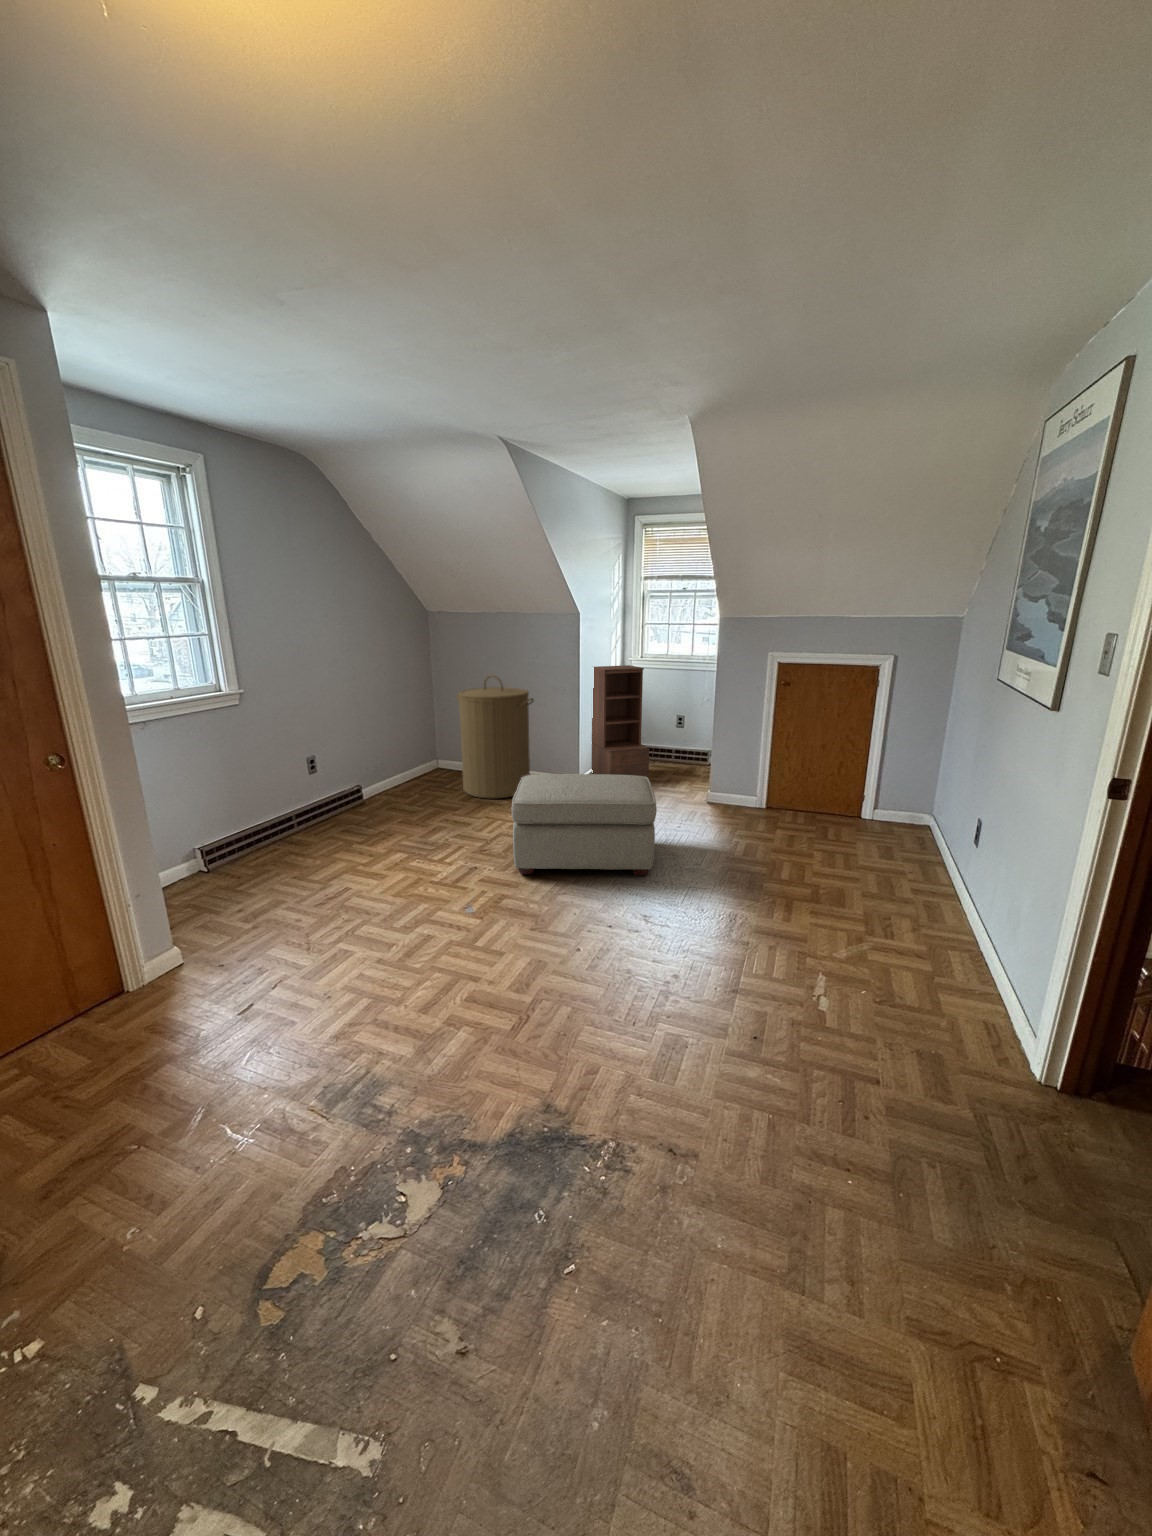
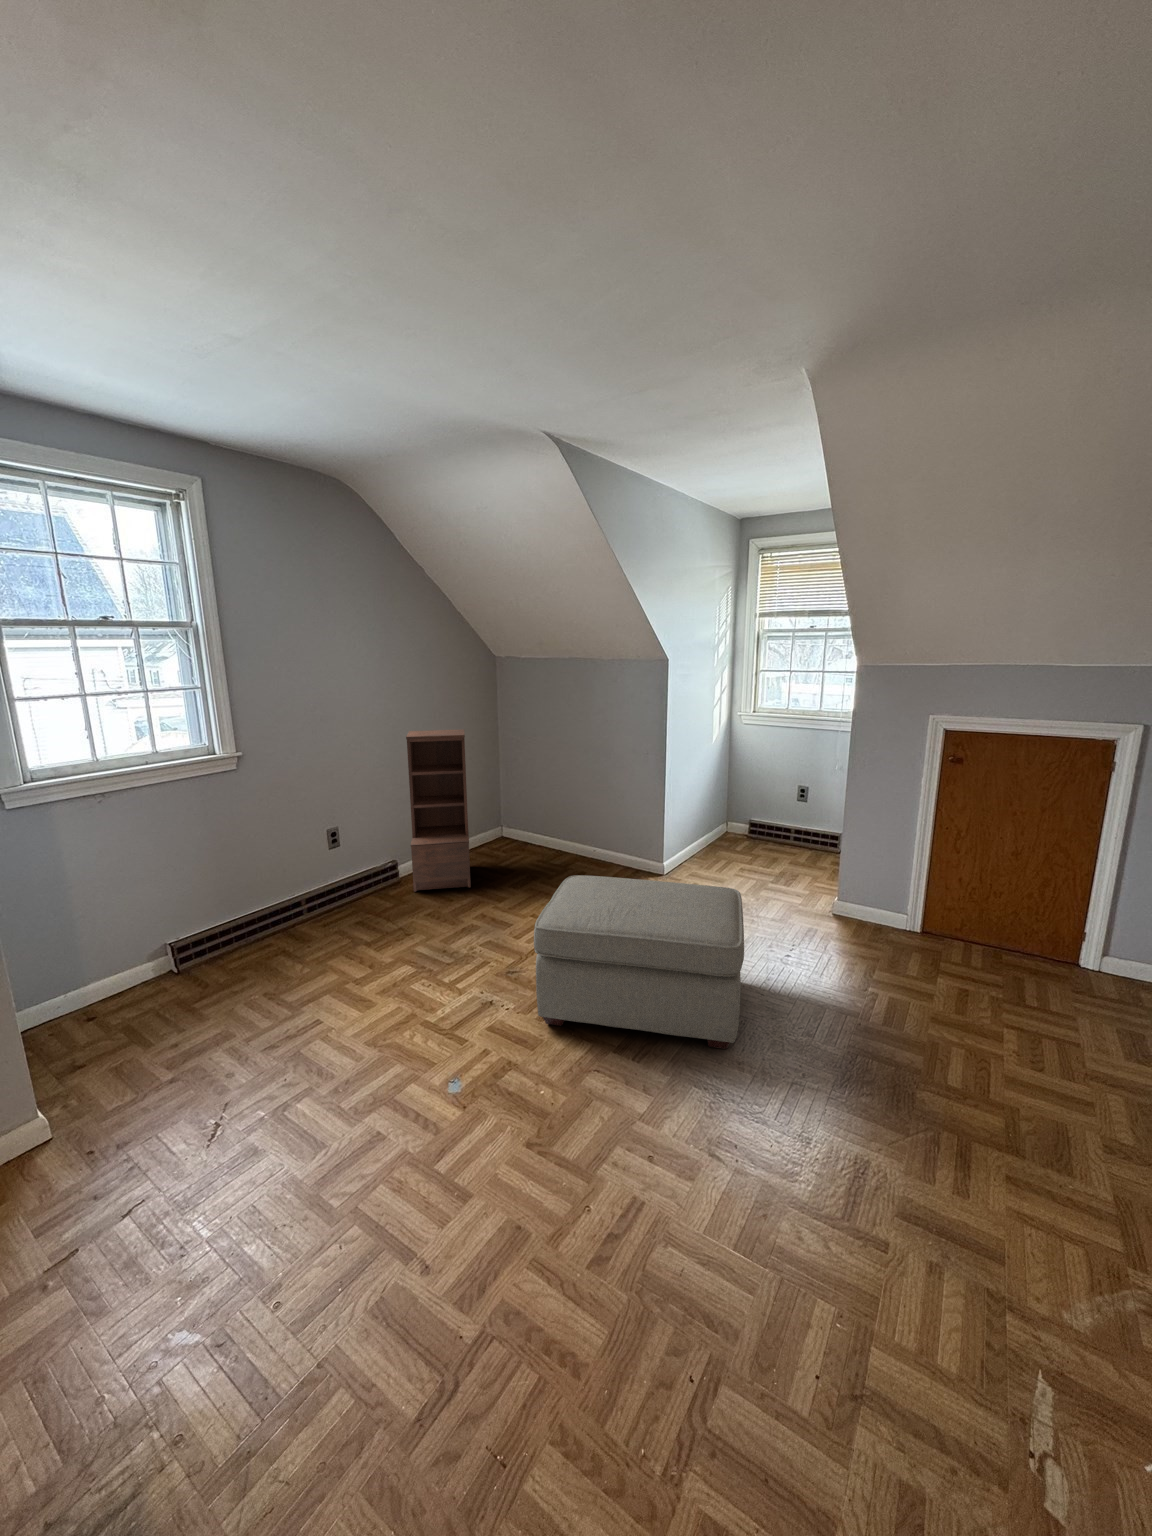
bookshelf: present [592,665,649,777] -> present [406,729,471,892]
laundry hamper: present [457,675,534,798] -> none [515,734,606,887]

